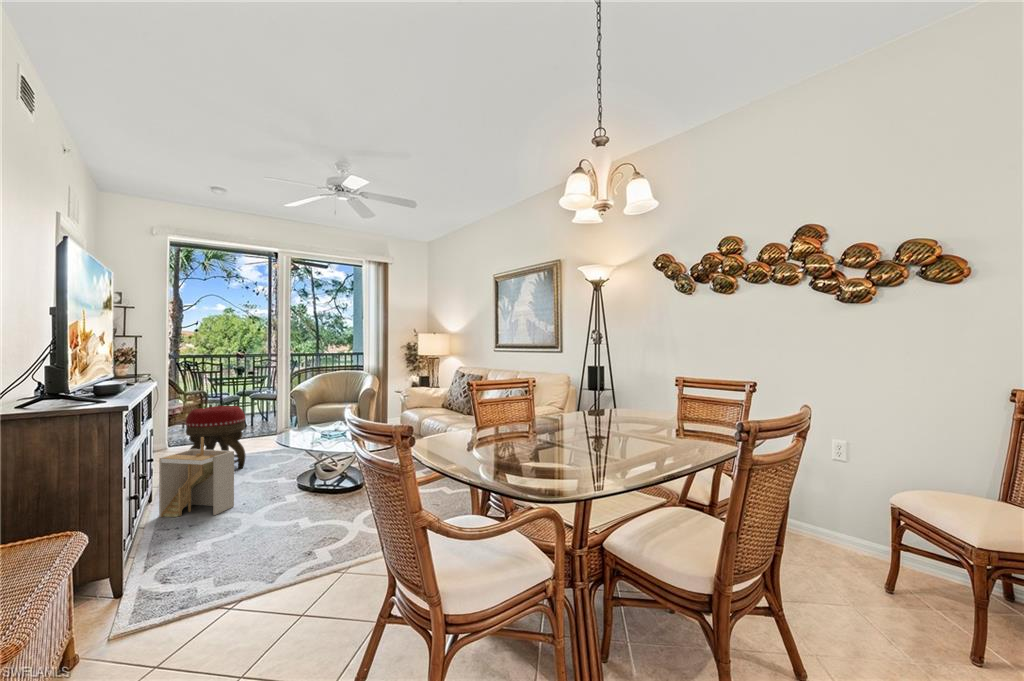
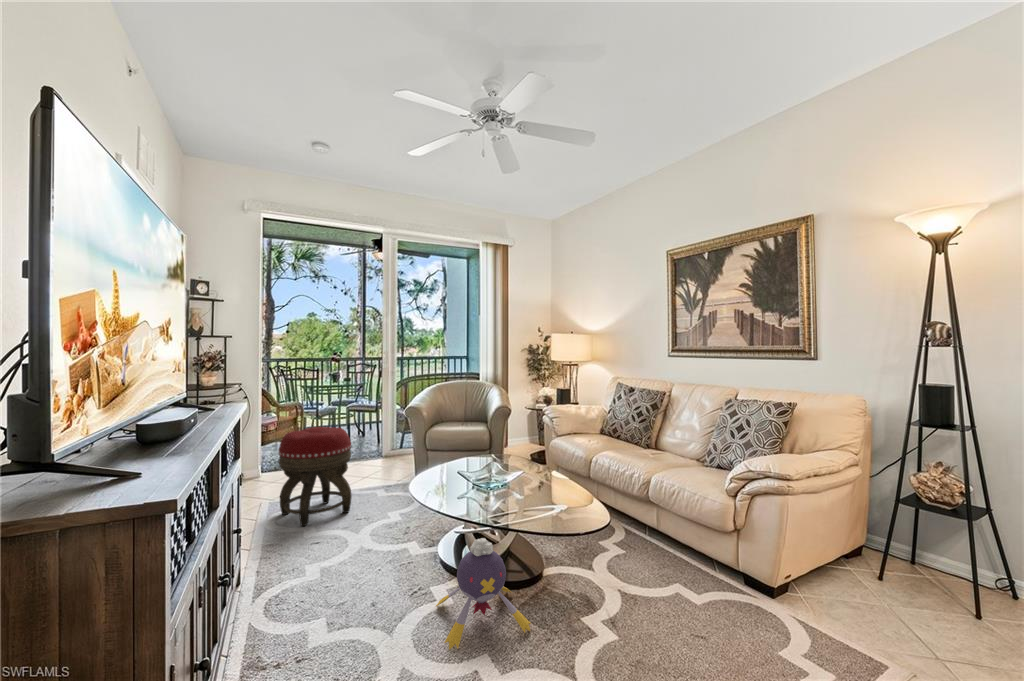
storage bin: present [159,437,234,517] -> none [240,490,346,618]
plush toy: none [293,462,352,521] -> present [436,538,531,650]

